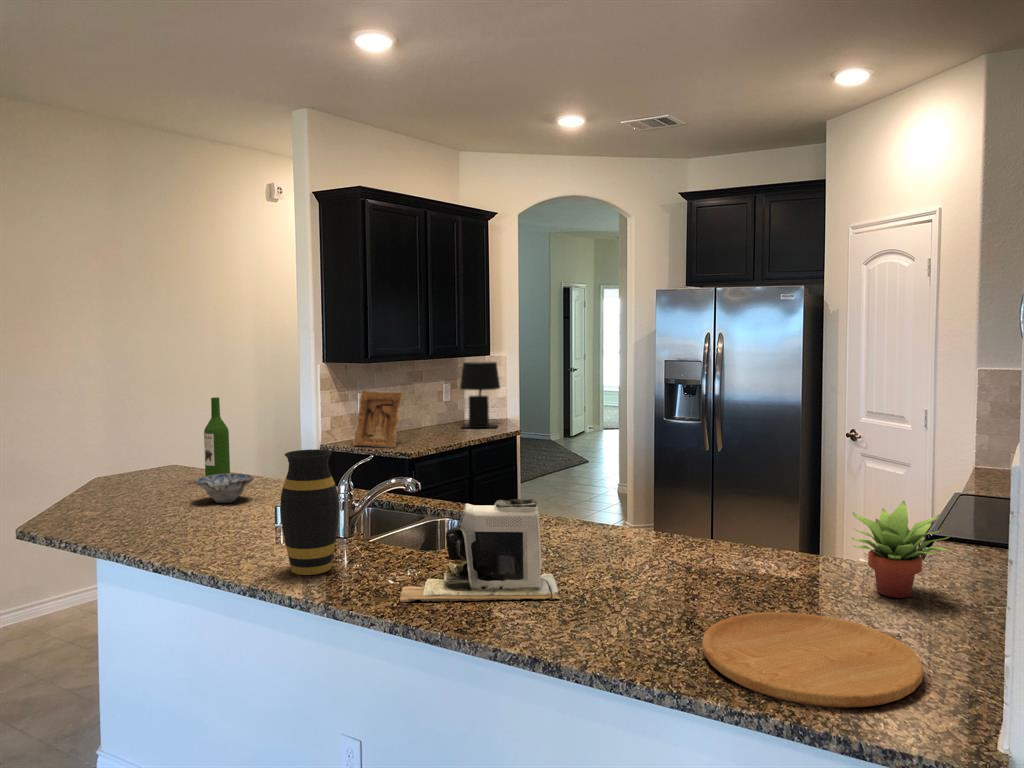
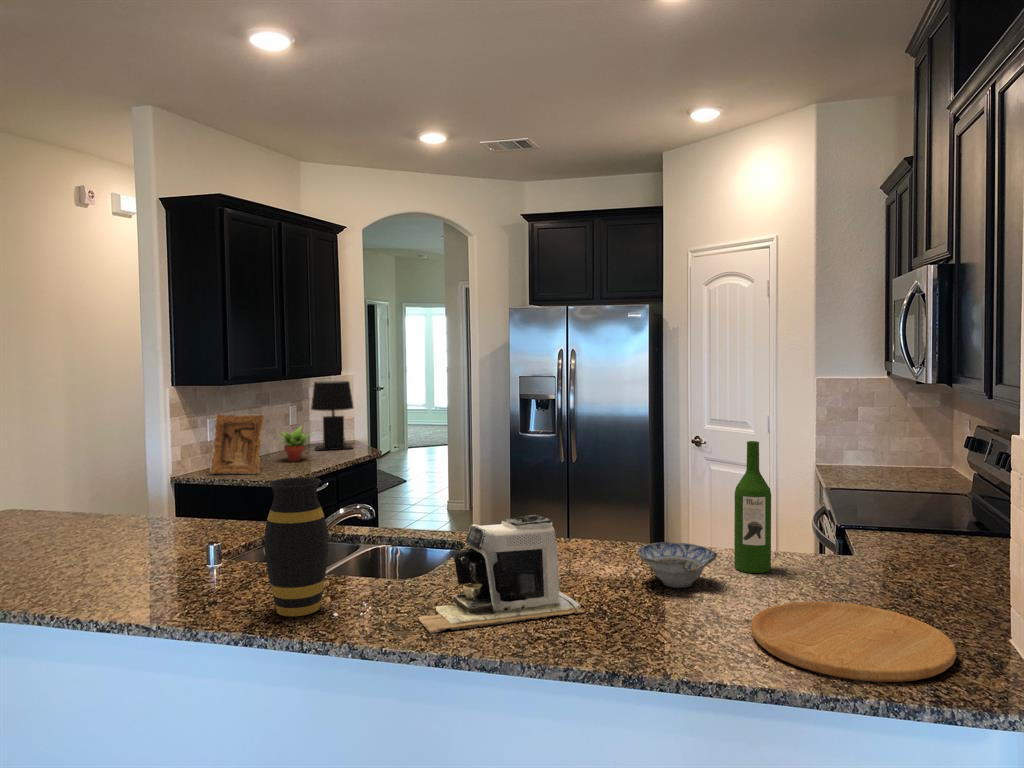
wine bottle: present [204,397,230,476] -> present [734,441,771,573]
ceramic bowl: present [195,473,254,503] -> present [637,542,717,588]
succulent plant: present [852,501,950,598] -> present [281,426,310,462]

